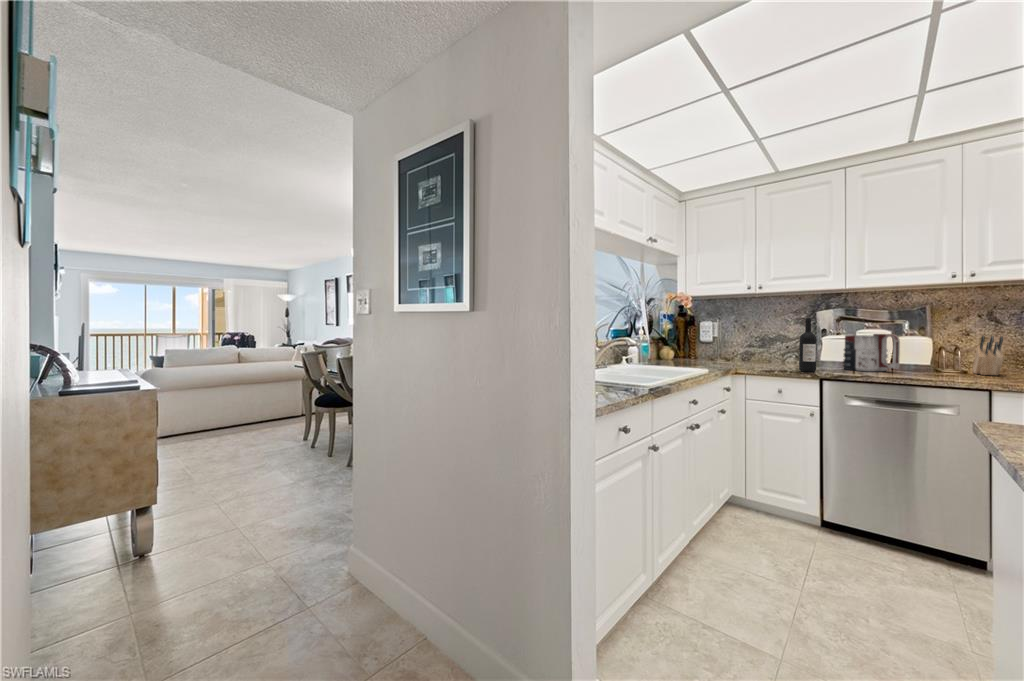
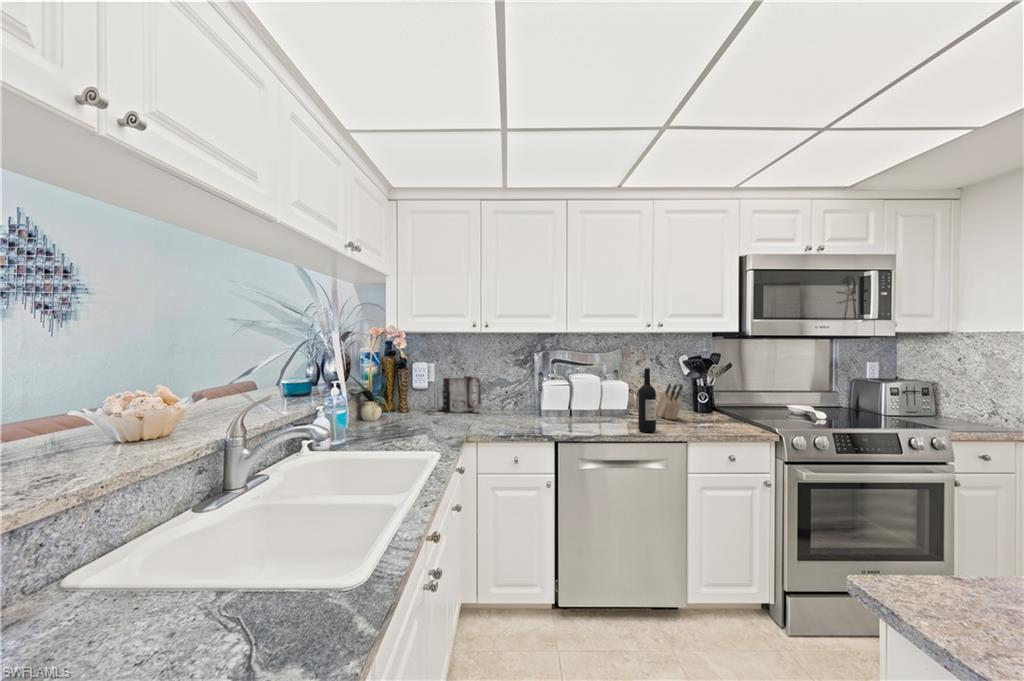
wine bottle: present [799,318,817,372] -> present [638,368,656,432]
mug: present [844,334,900,371] -> present [442,376,481,413]

